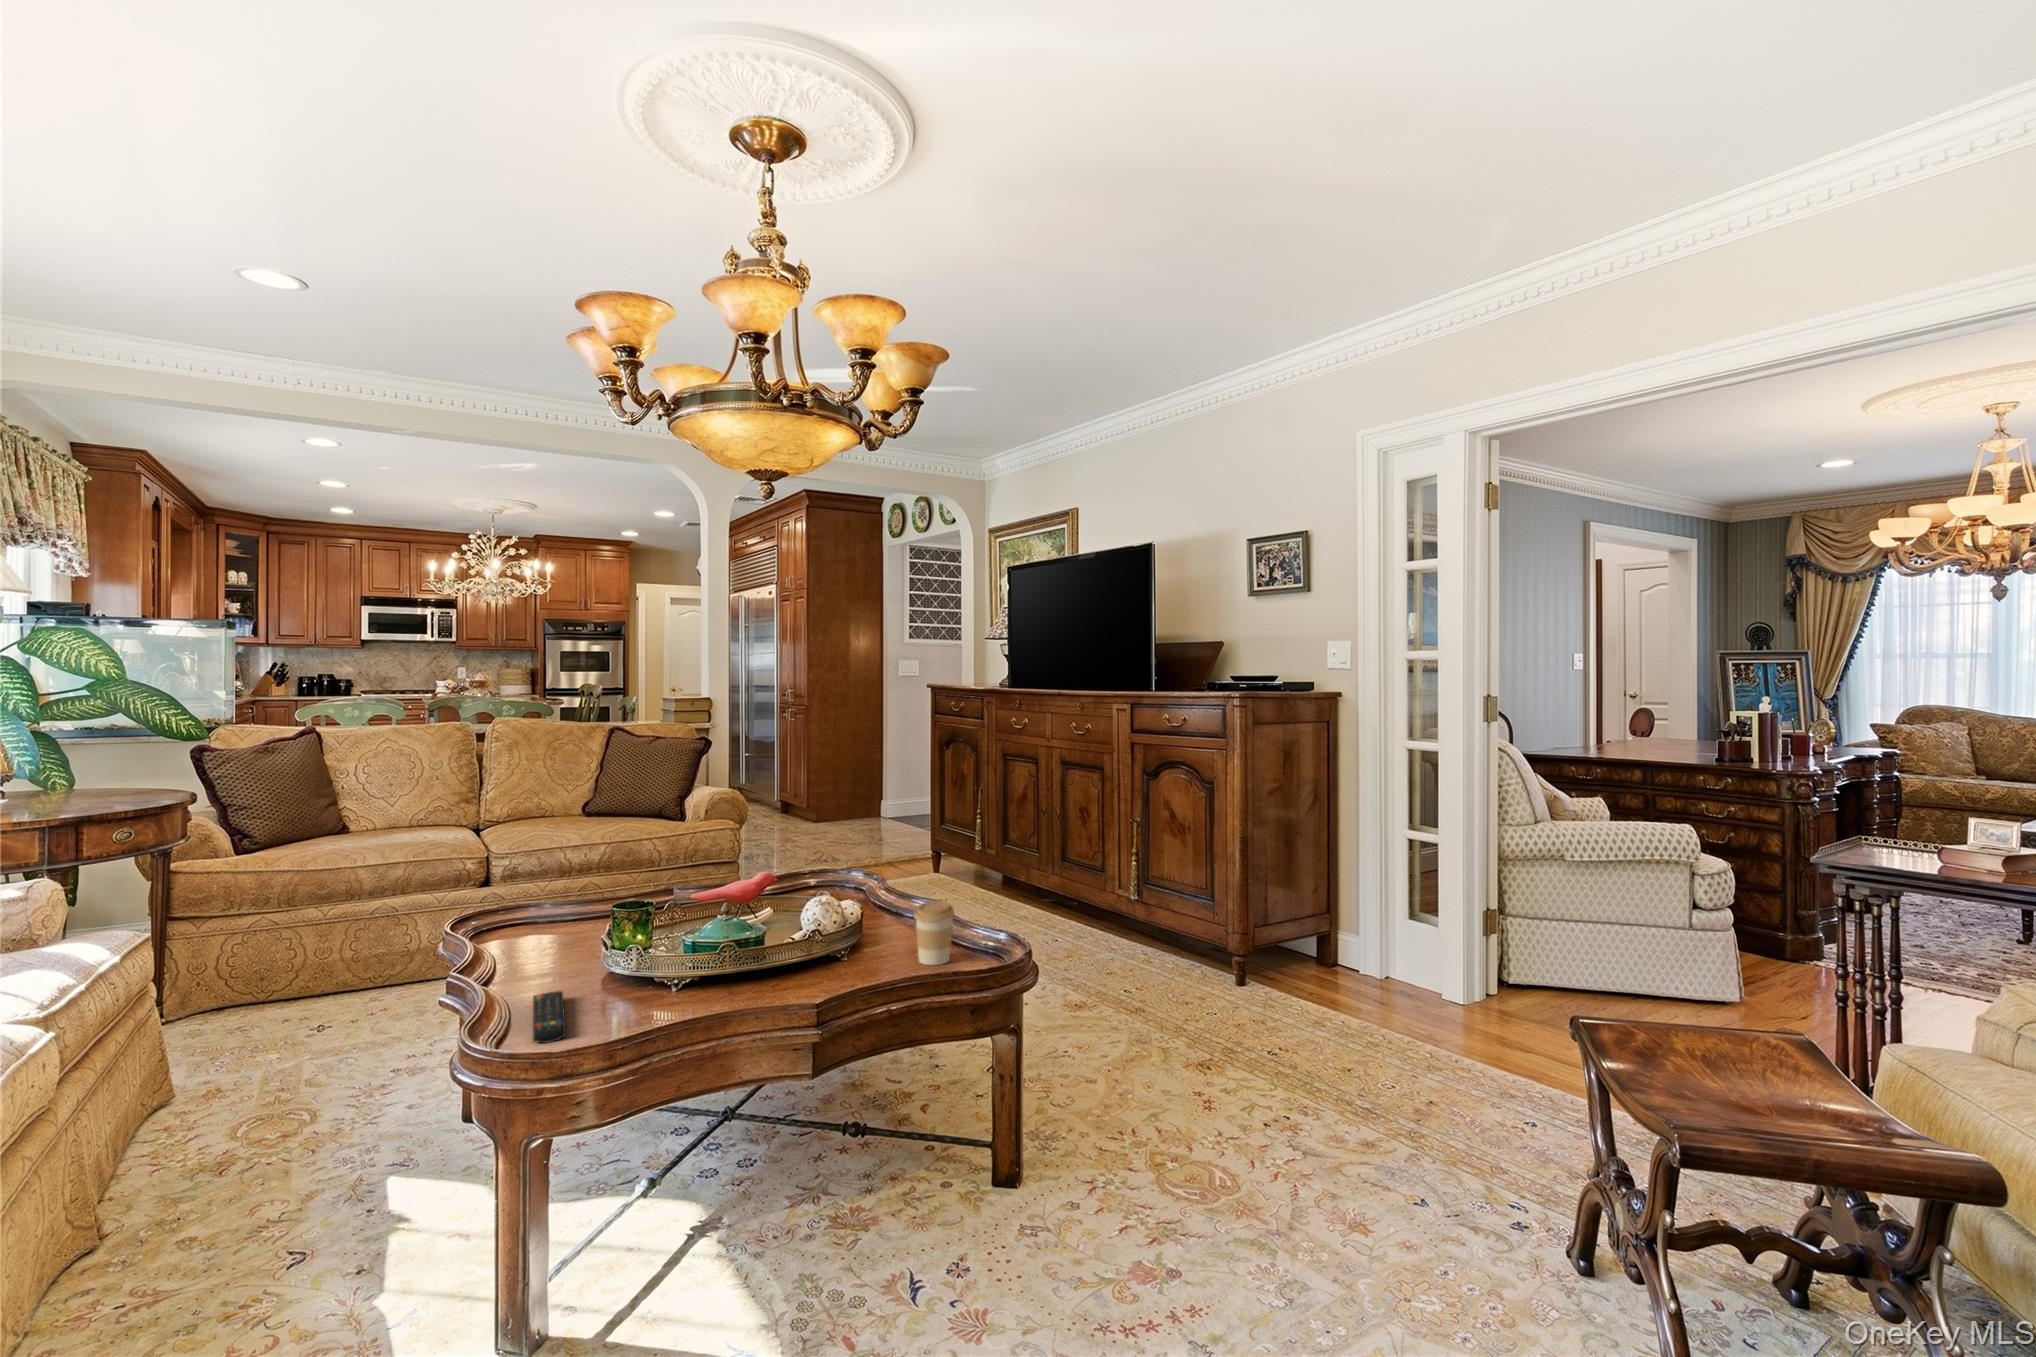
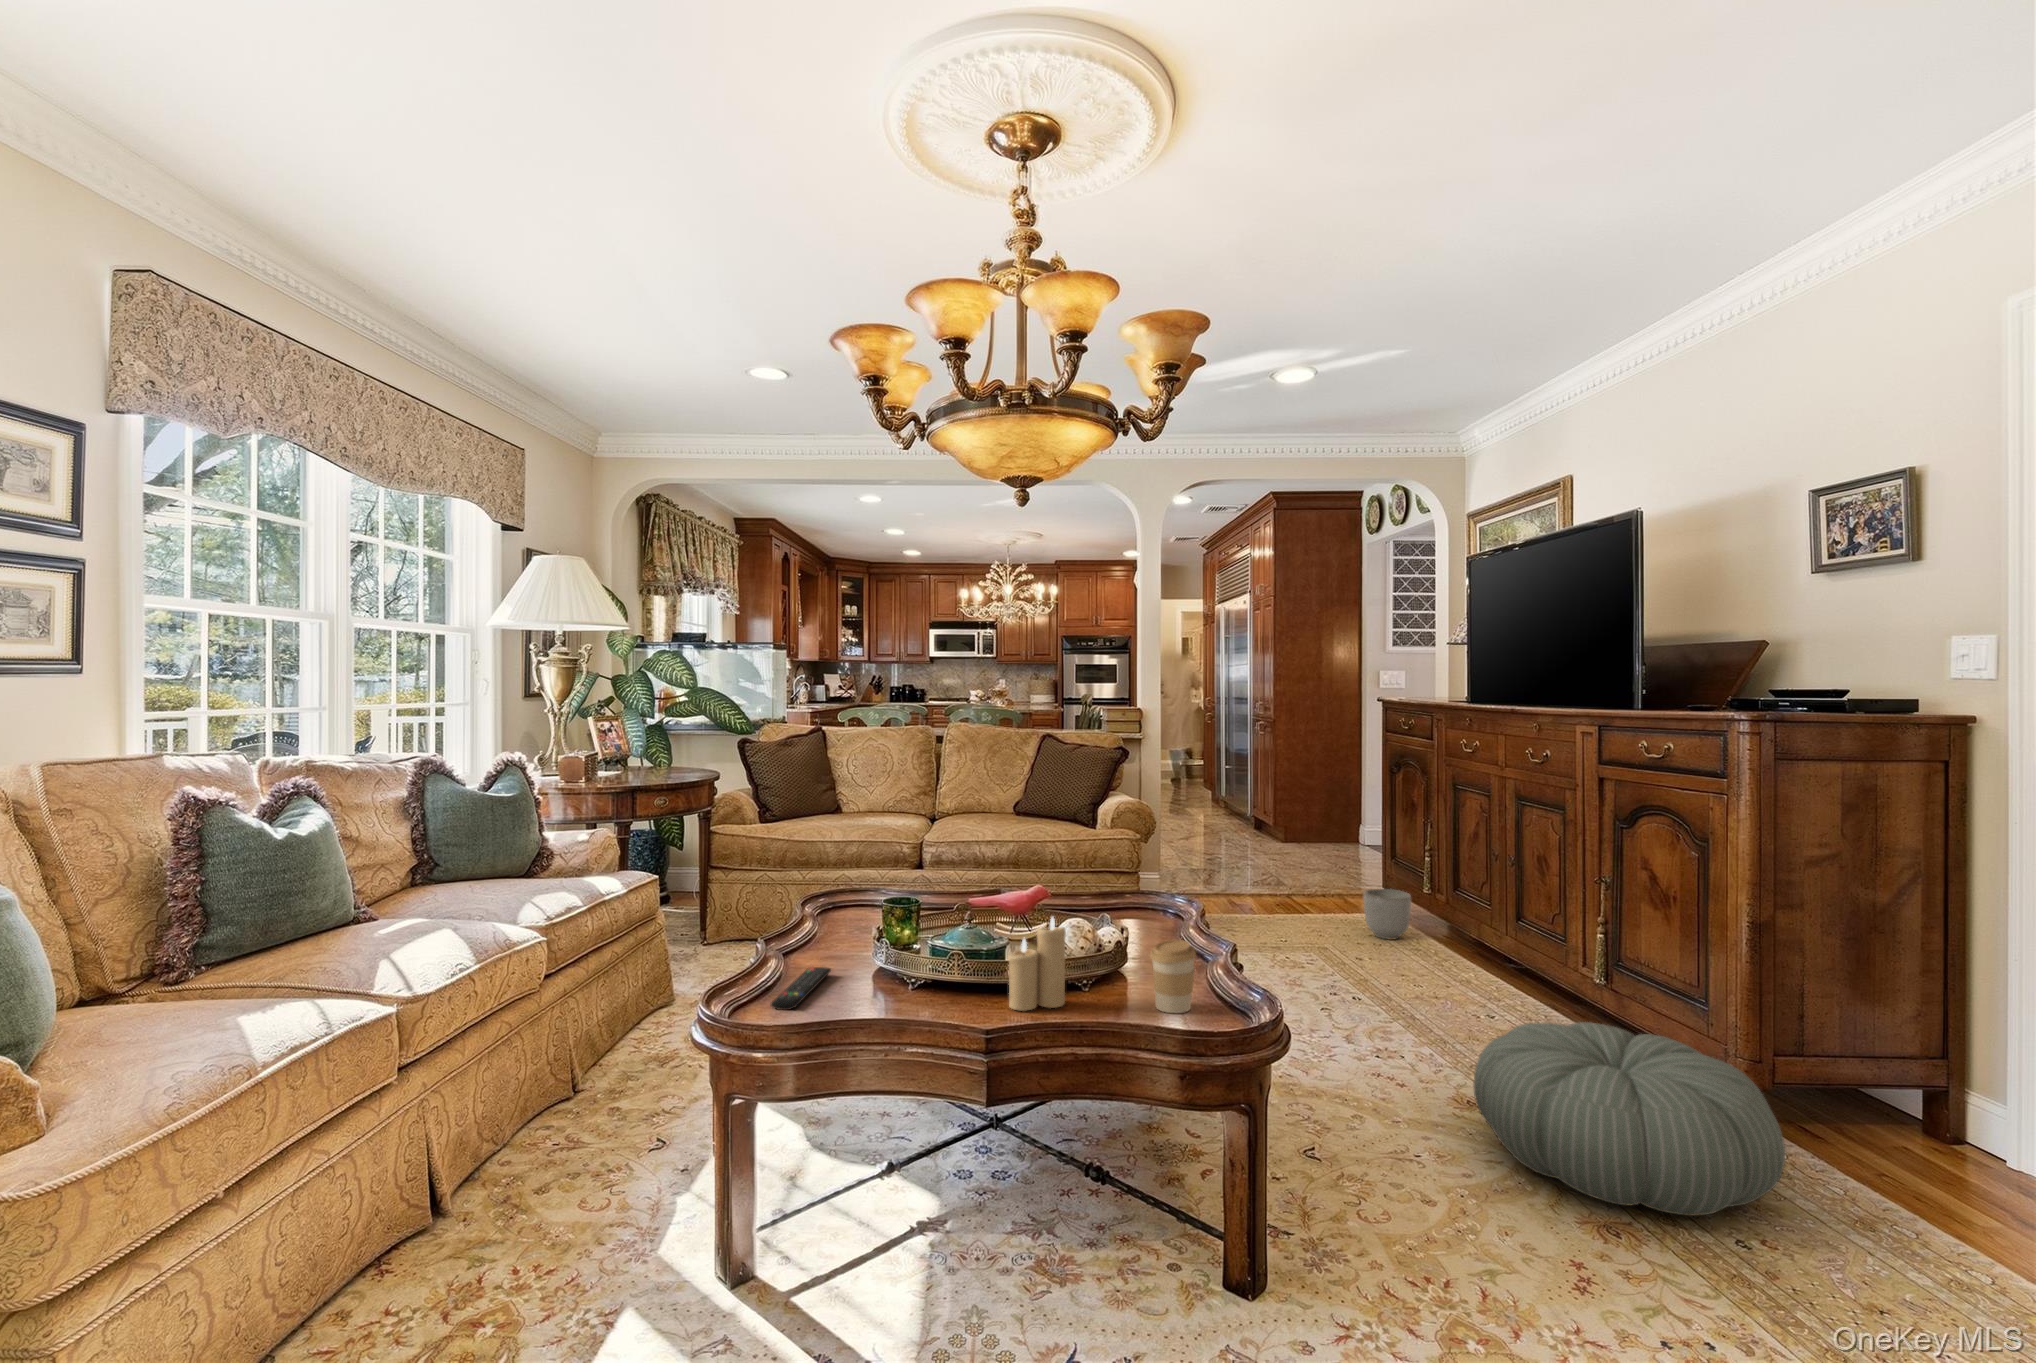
planter: none [928,850,966,892] -> present [1363,889,1411,940]
candle: none [791,895,843,990] -> present [1008,917,1066,1011]
pouf: none [1091,925,1279,1045] -> present [1473,1022,1785,1216]

